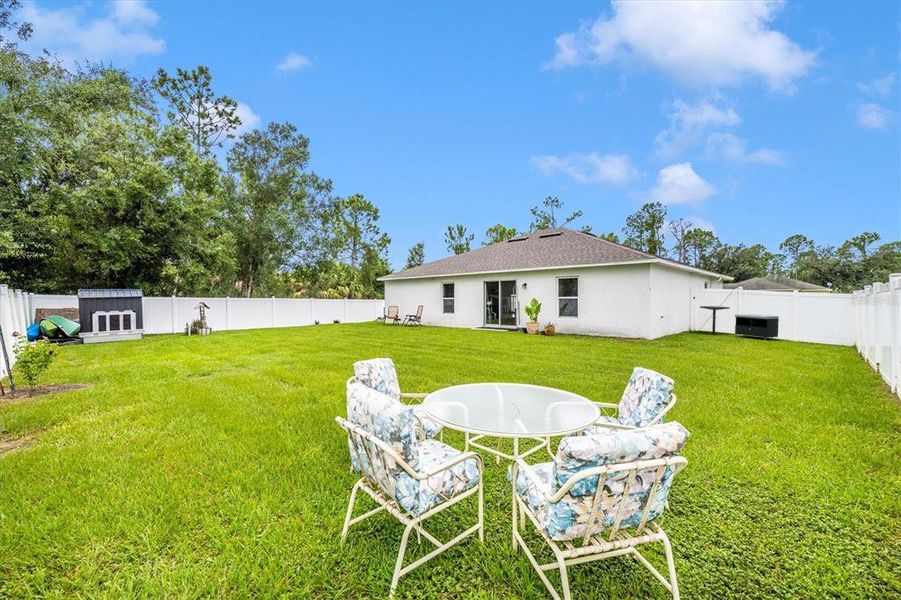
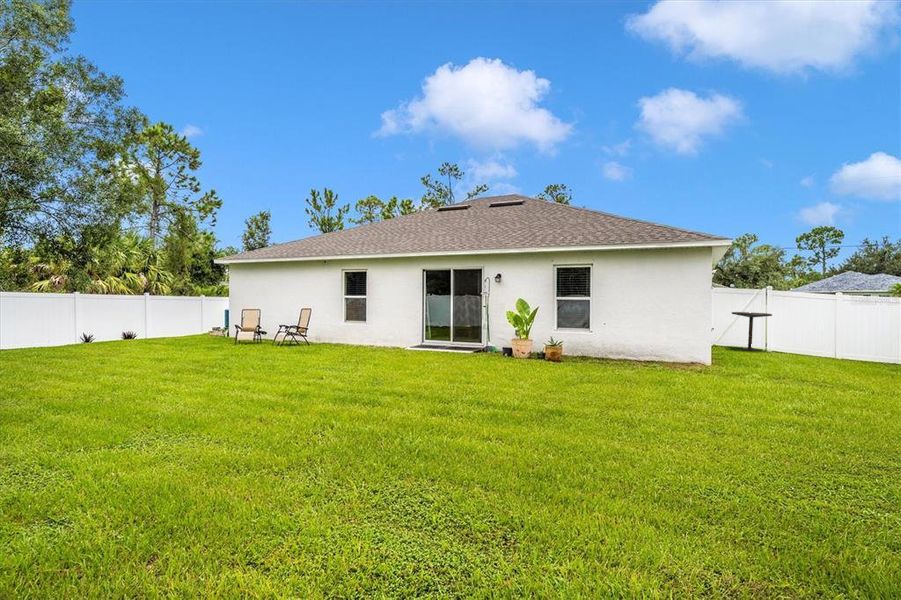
storage bench: present [735,314,779,340] -> none [785,323,842,359]

